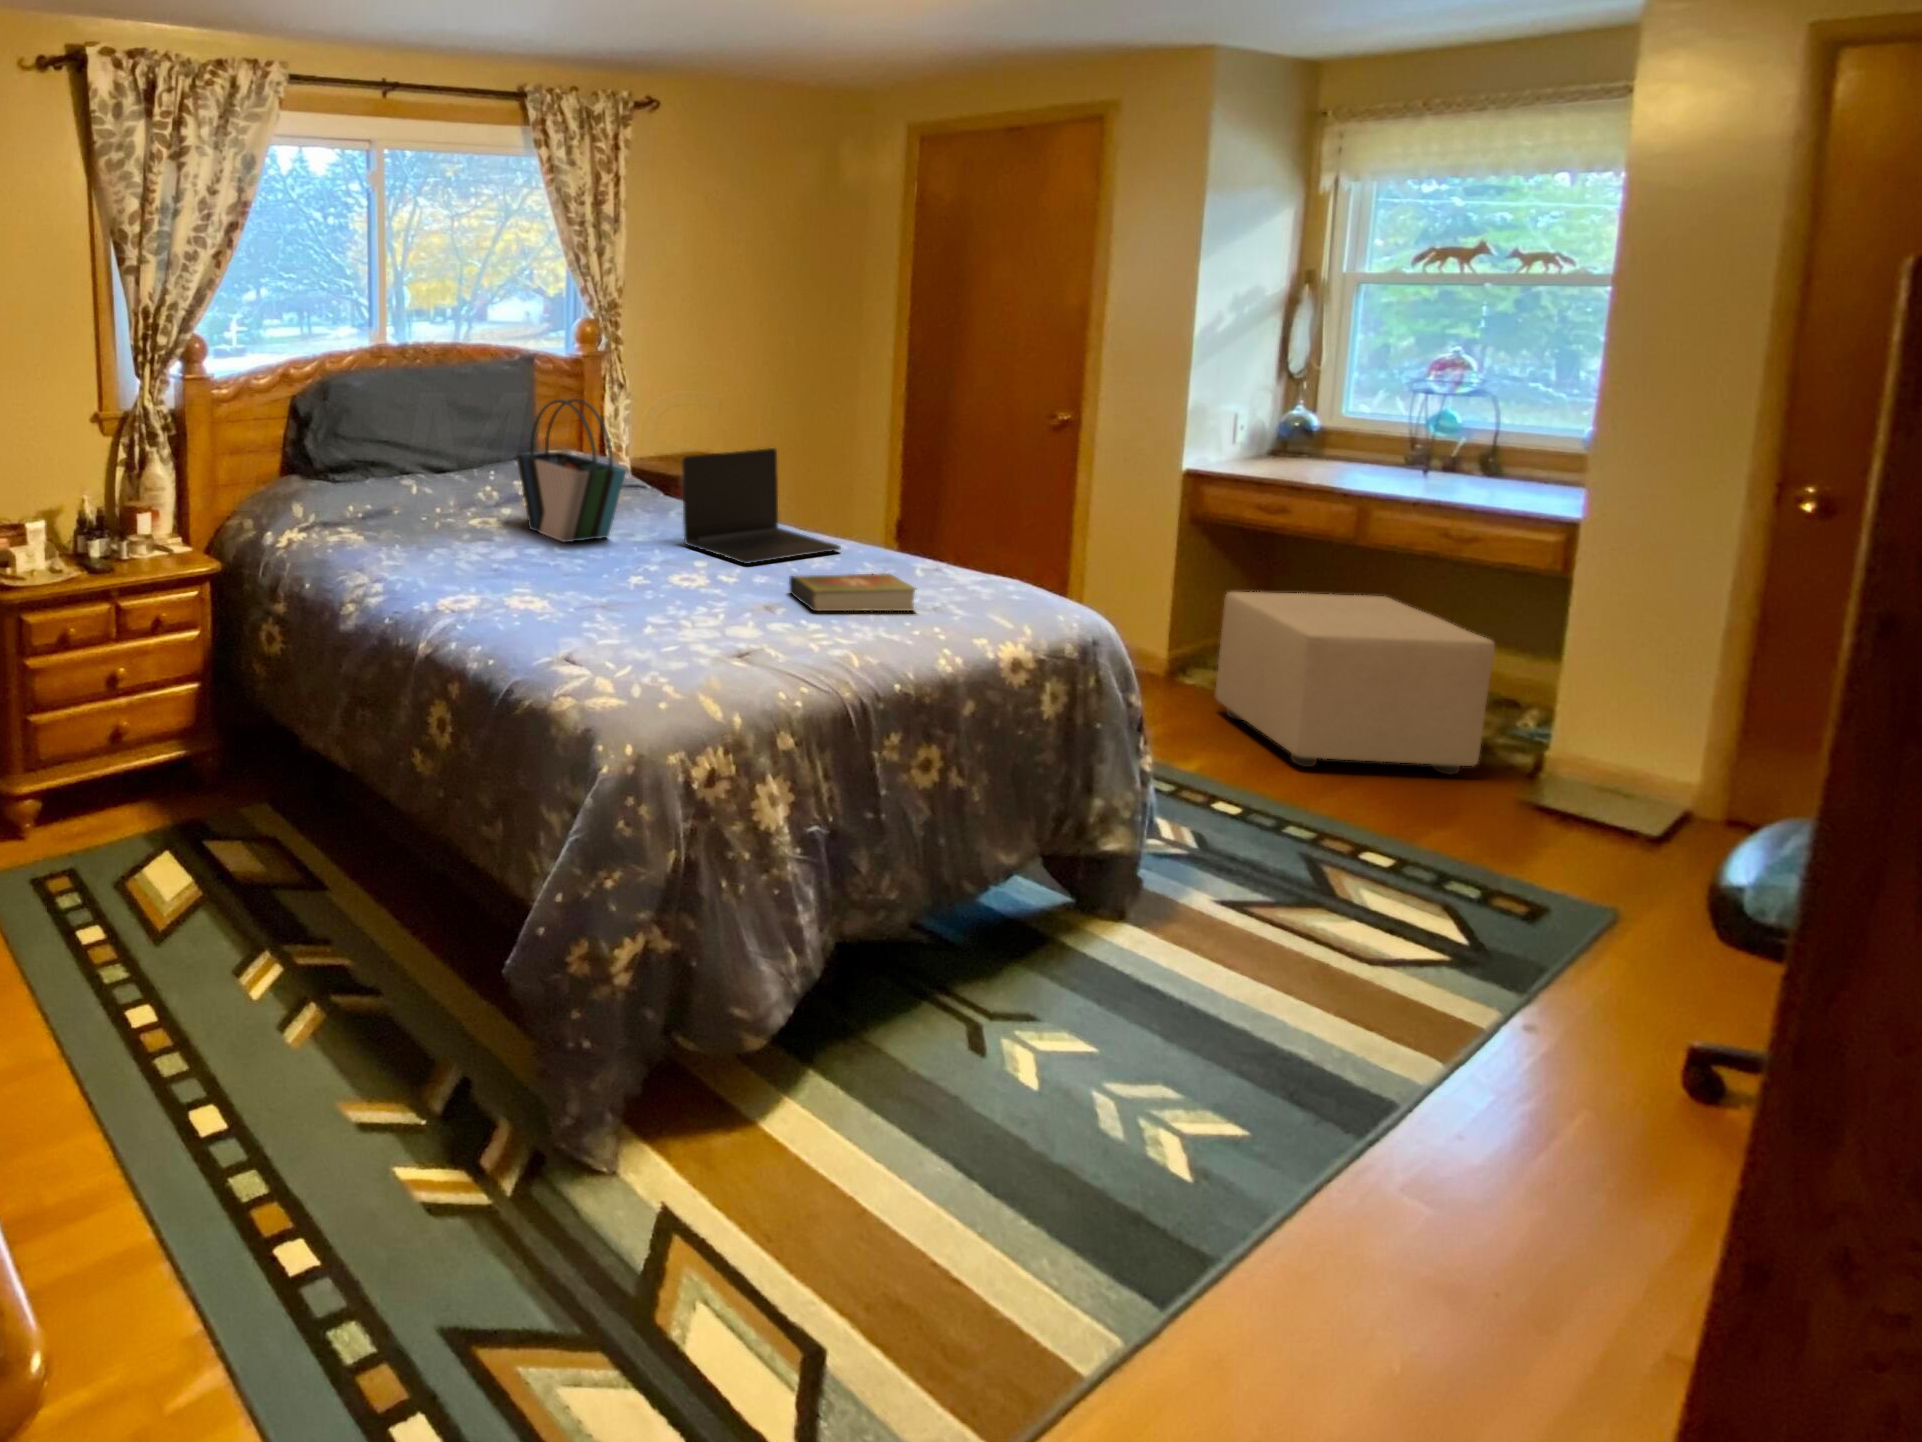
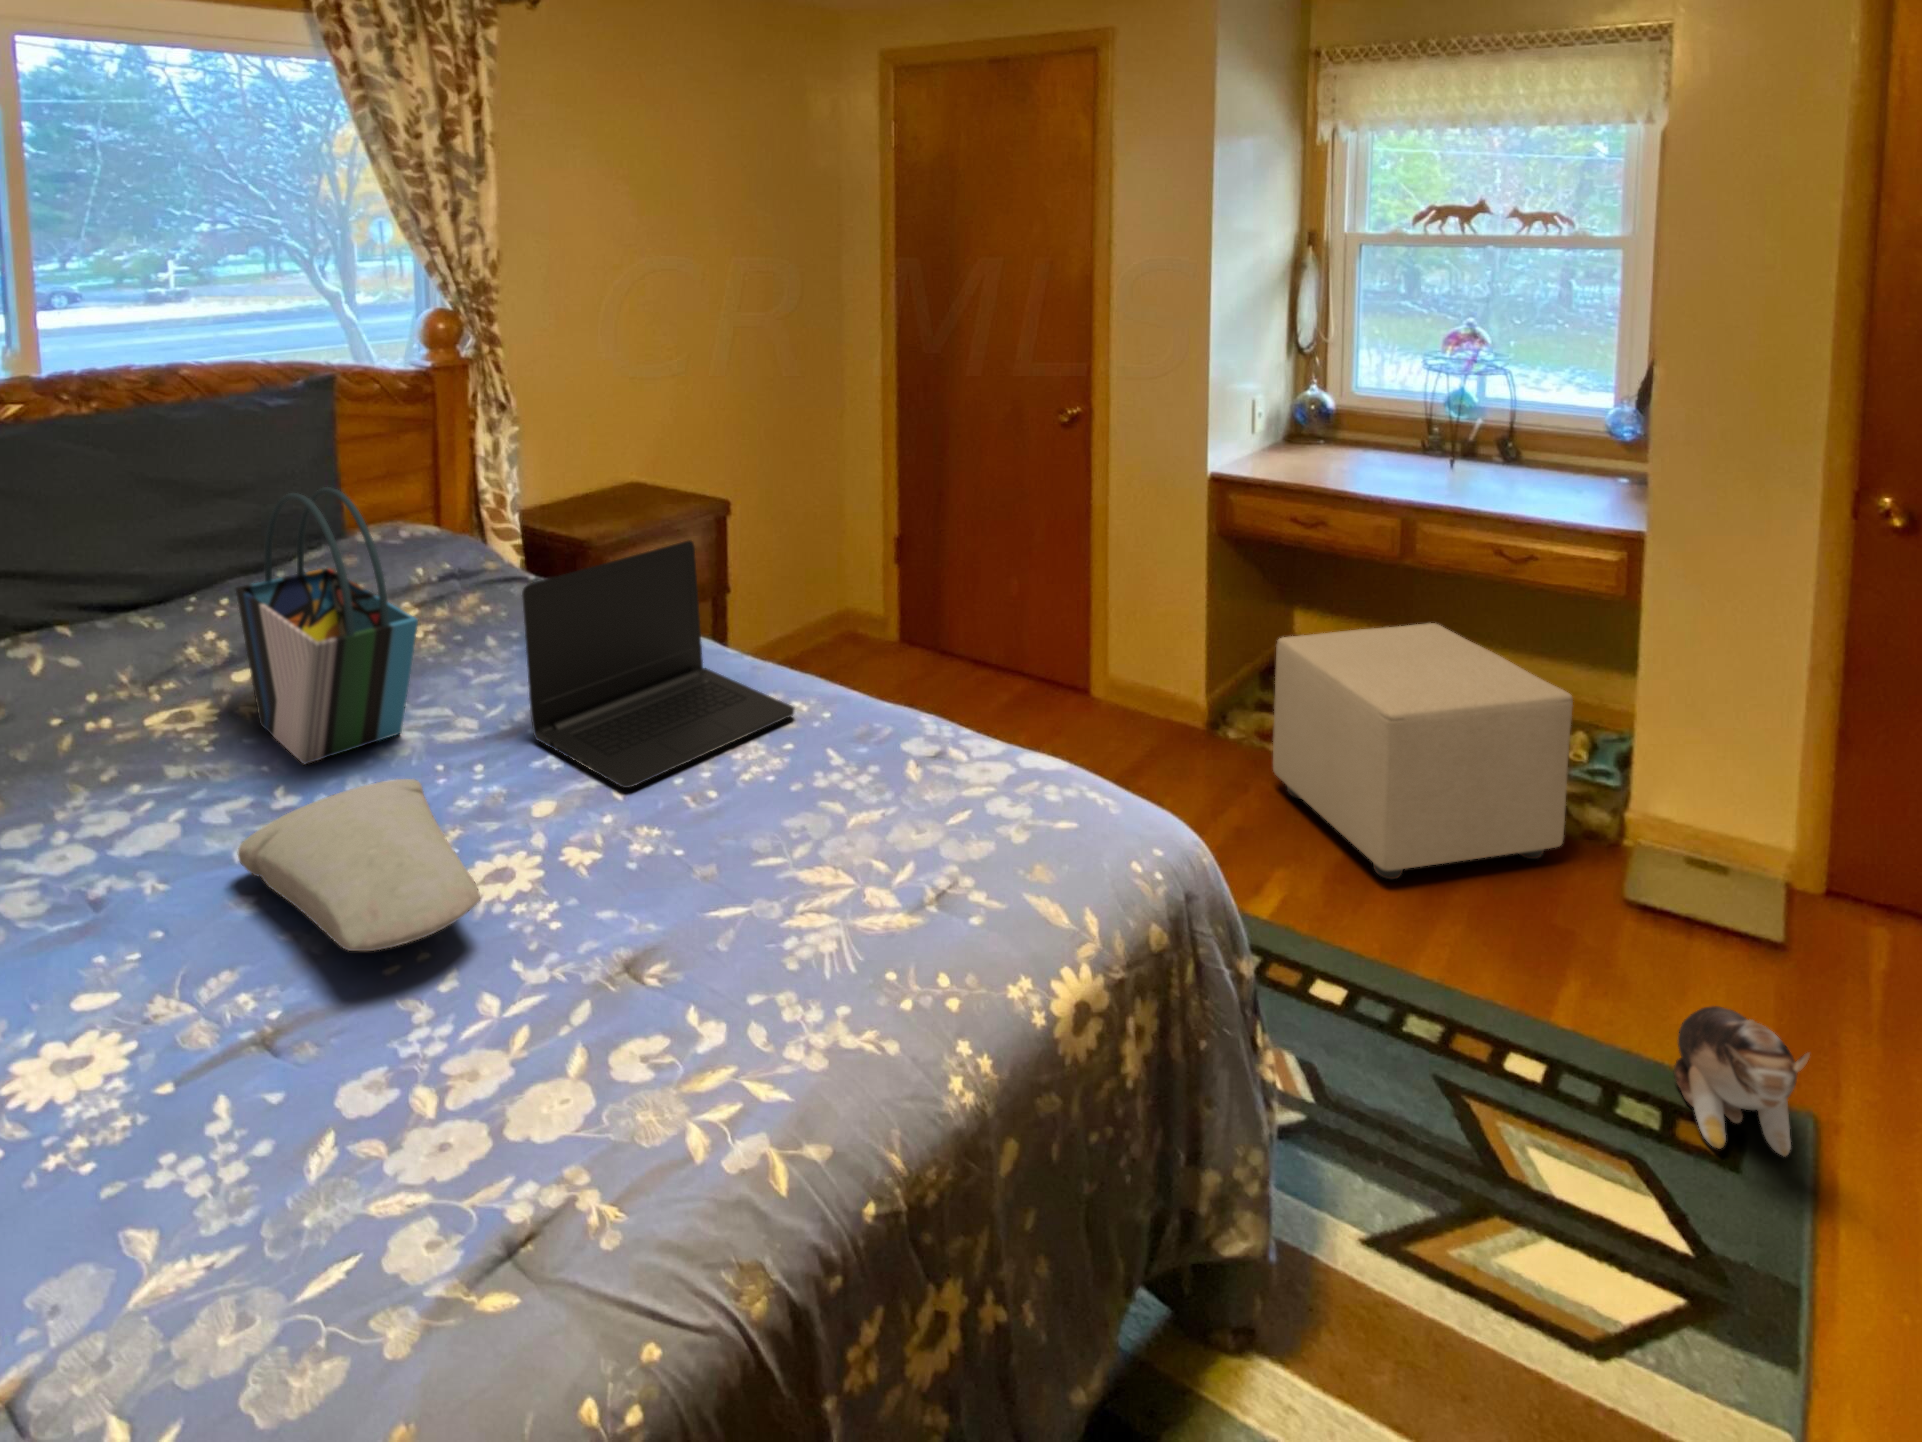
pillow: none [560,536,691,587] -> present [238,779,480,951]
book: present [789,573,916,611] -> none [683,811,907,955]
plush toy: none [1510,818,1600,921] -> present [1674,1006,1810,1156]

